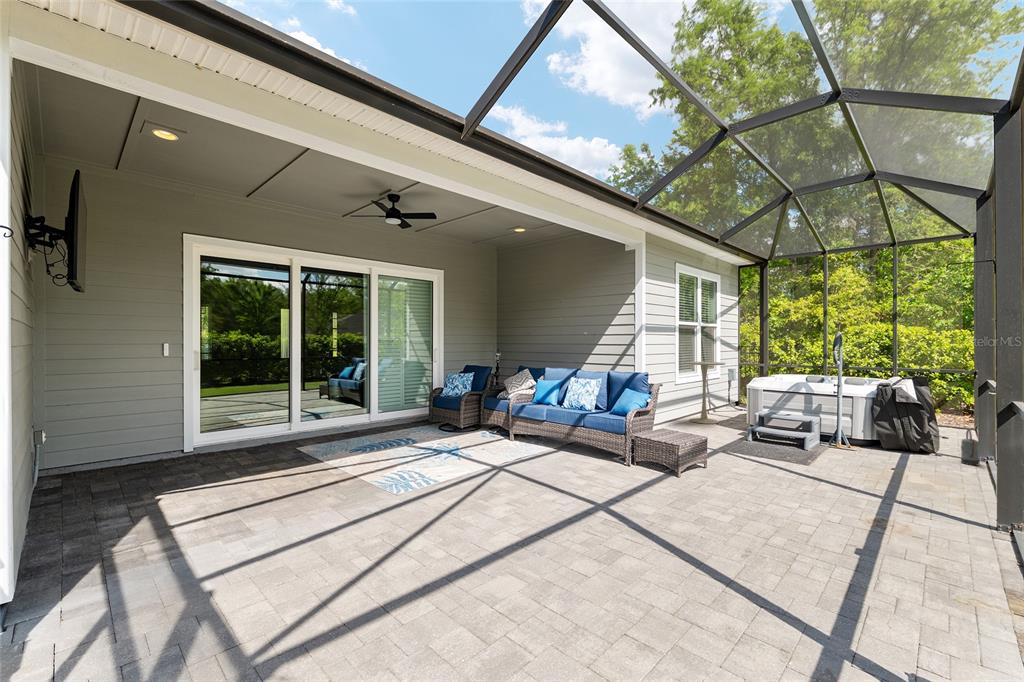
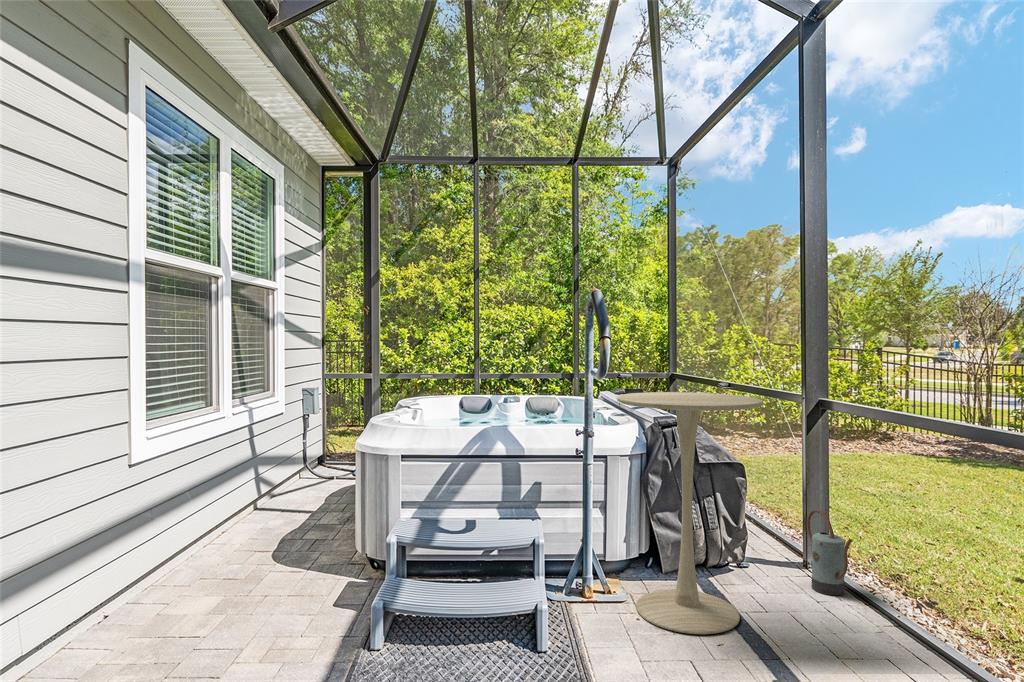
pedestal table: present [684,362,725,424] -> present [617,392,763,634]

